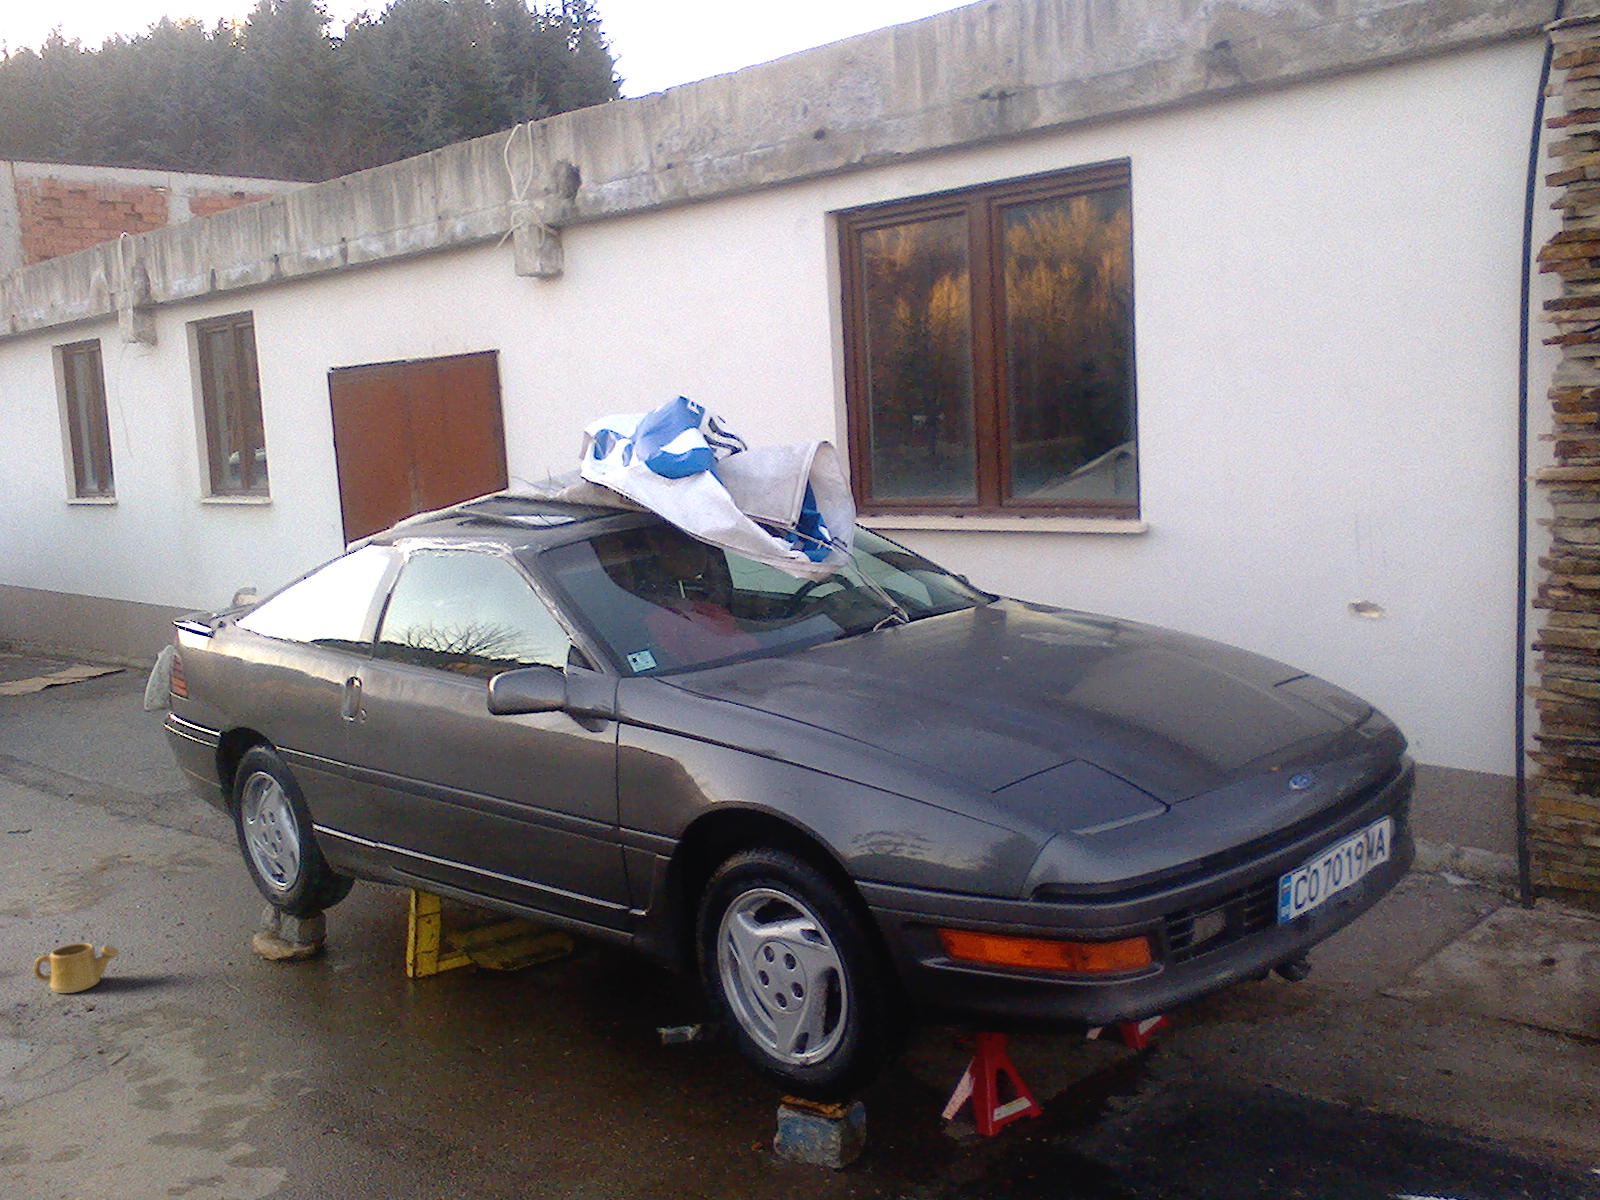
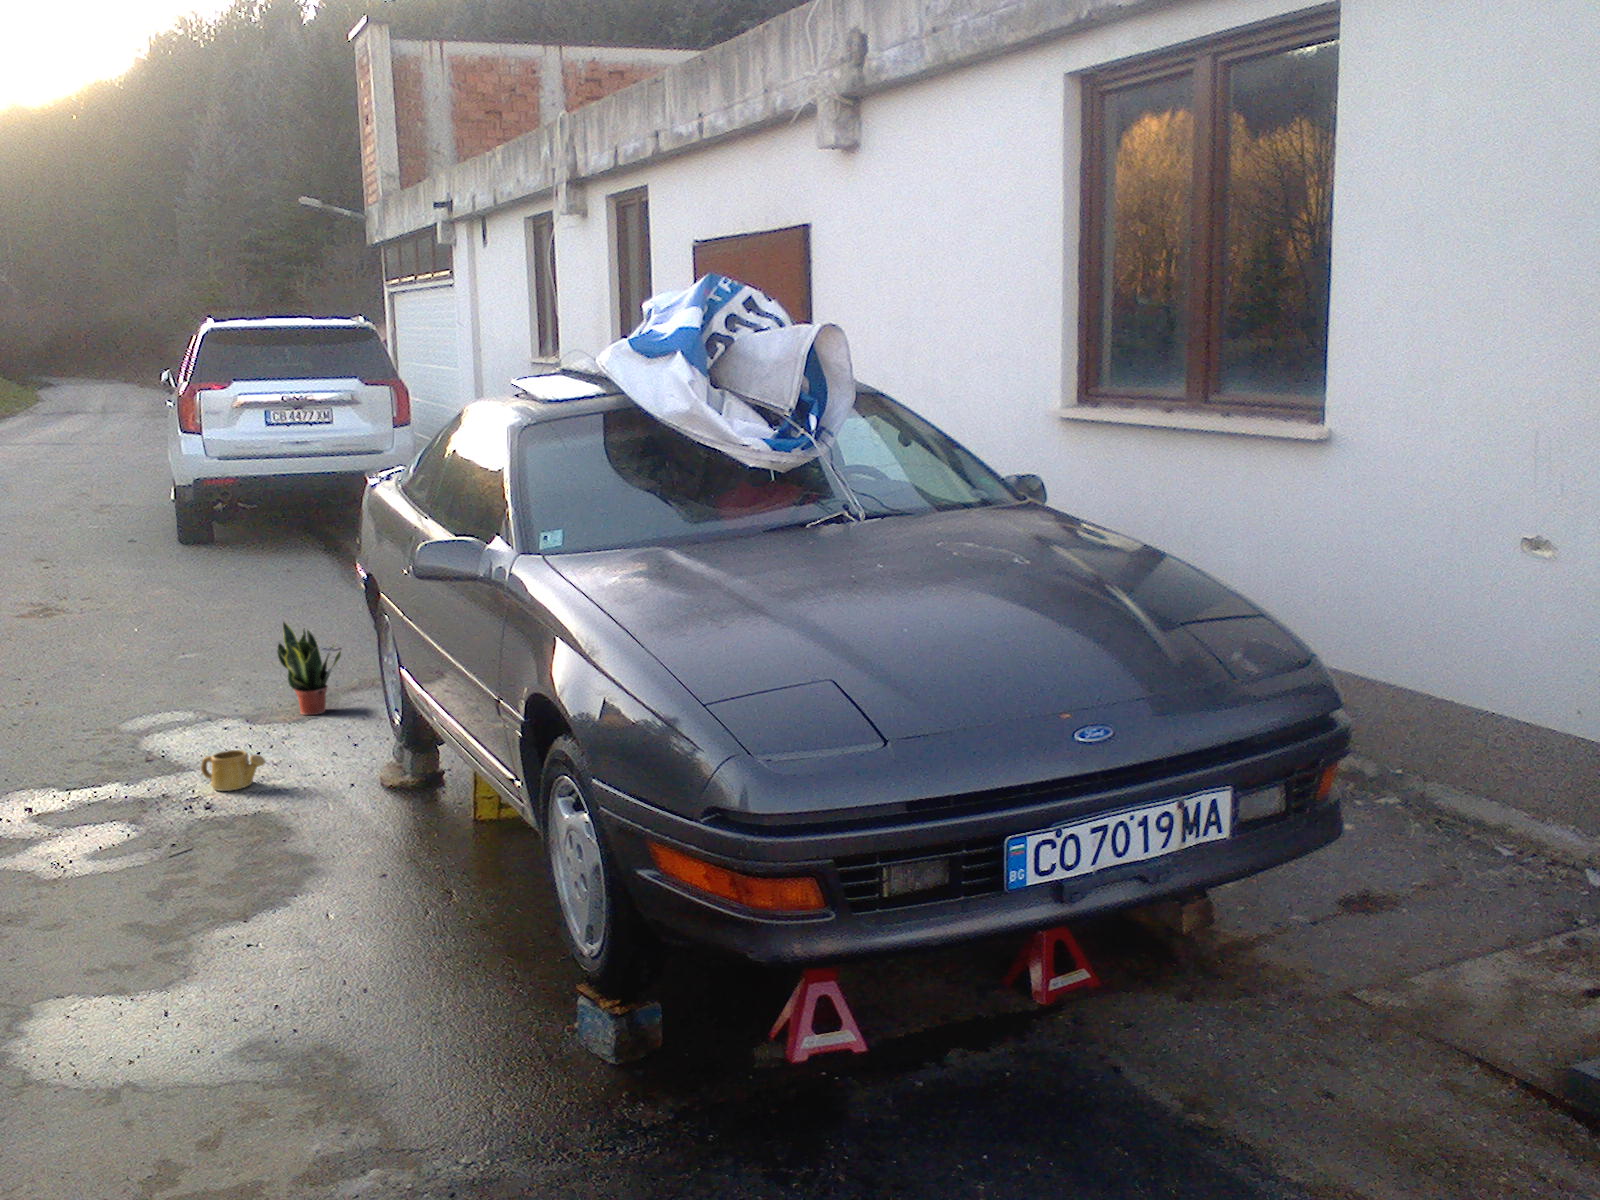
potted plant: none [32,794,113,899] -> present [277,622,341,715]

